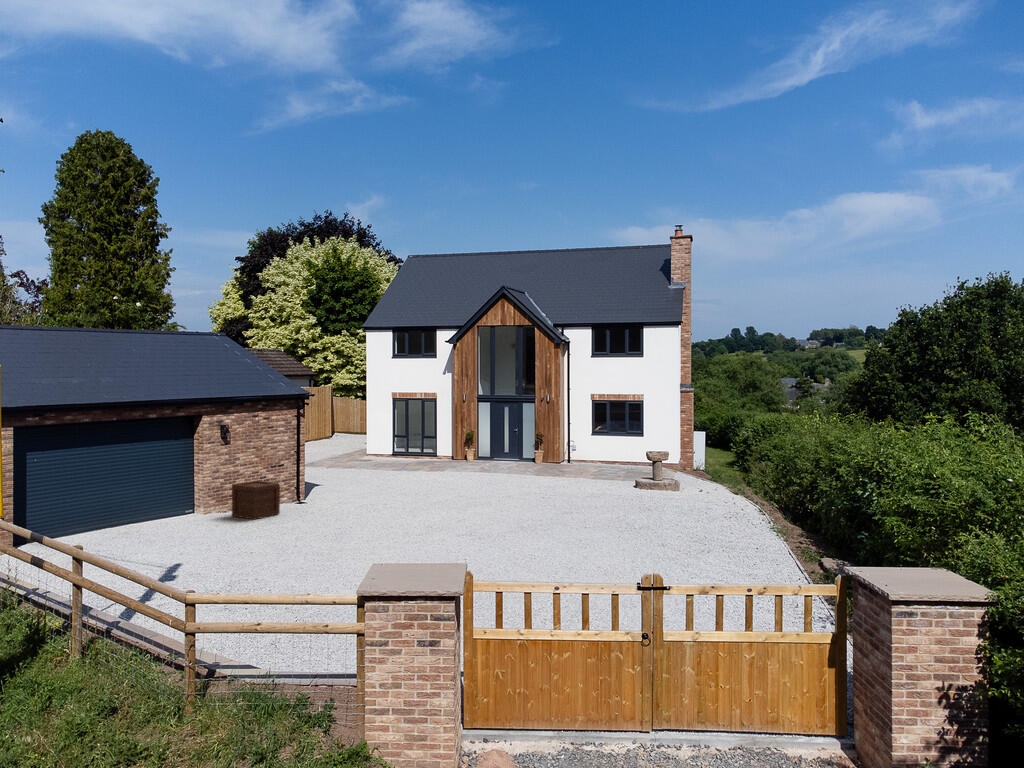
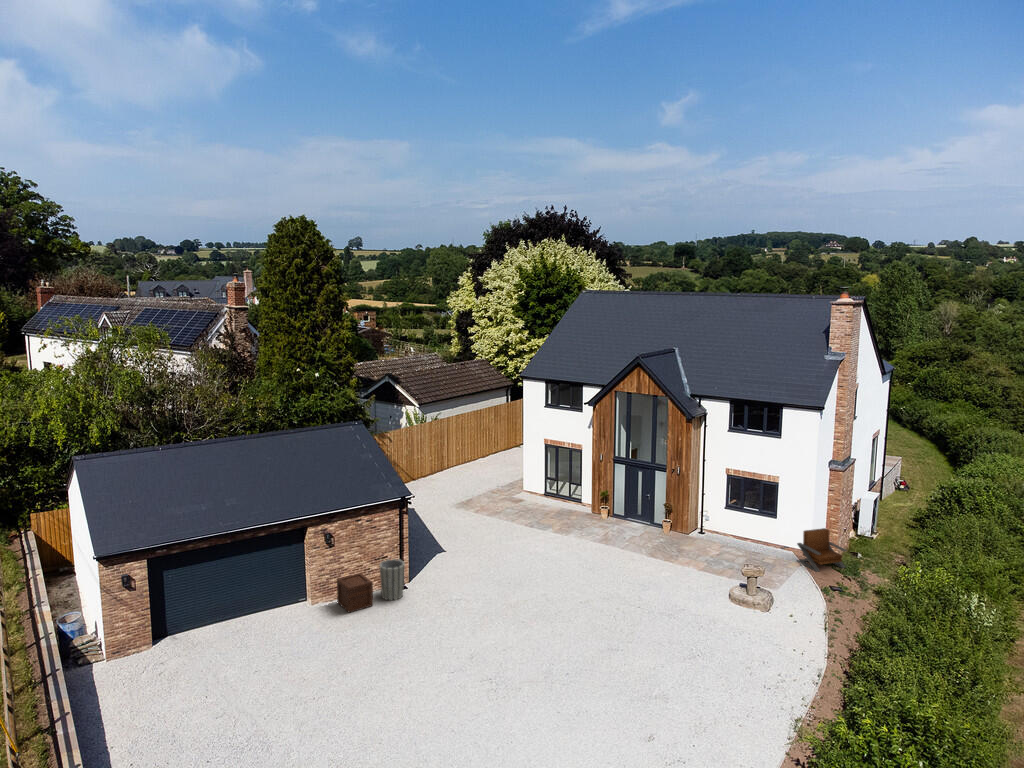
lounge chair: none [667,438,710,472] -> present [797,528,847,572]
trash can: none [280,466,311,511] -> present [379,559,405,600]

